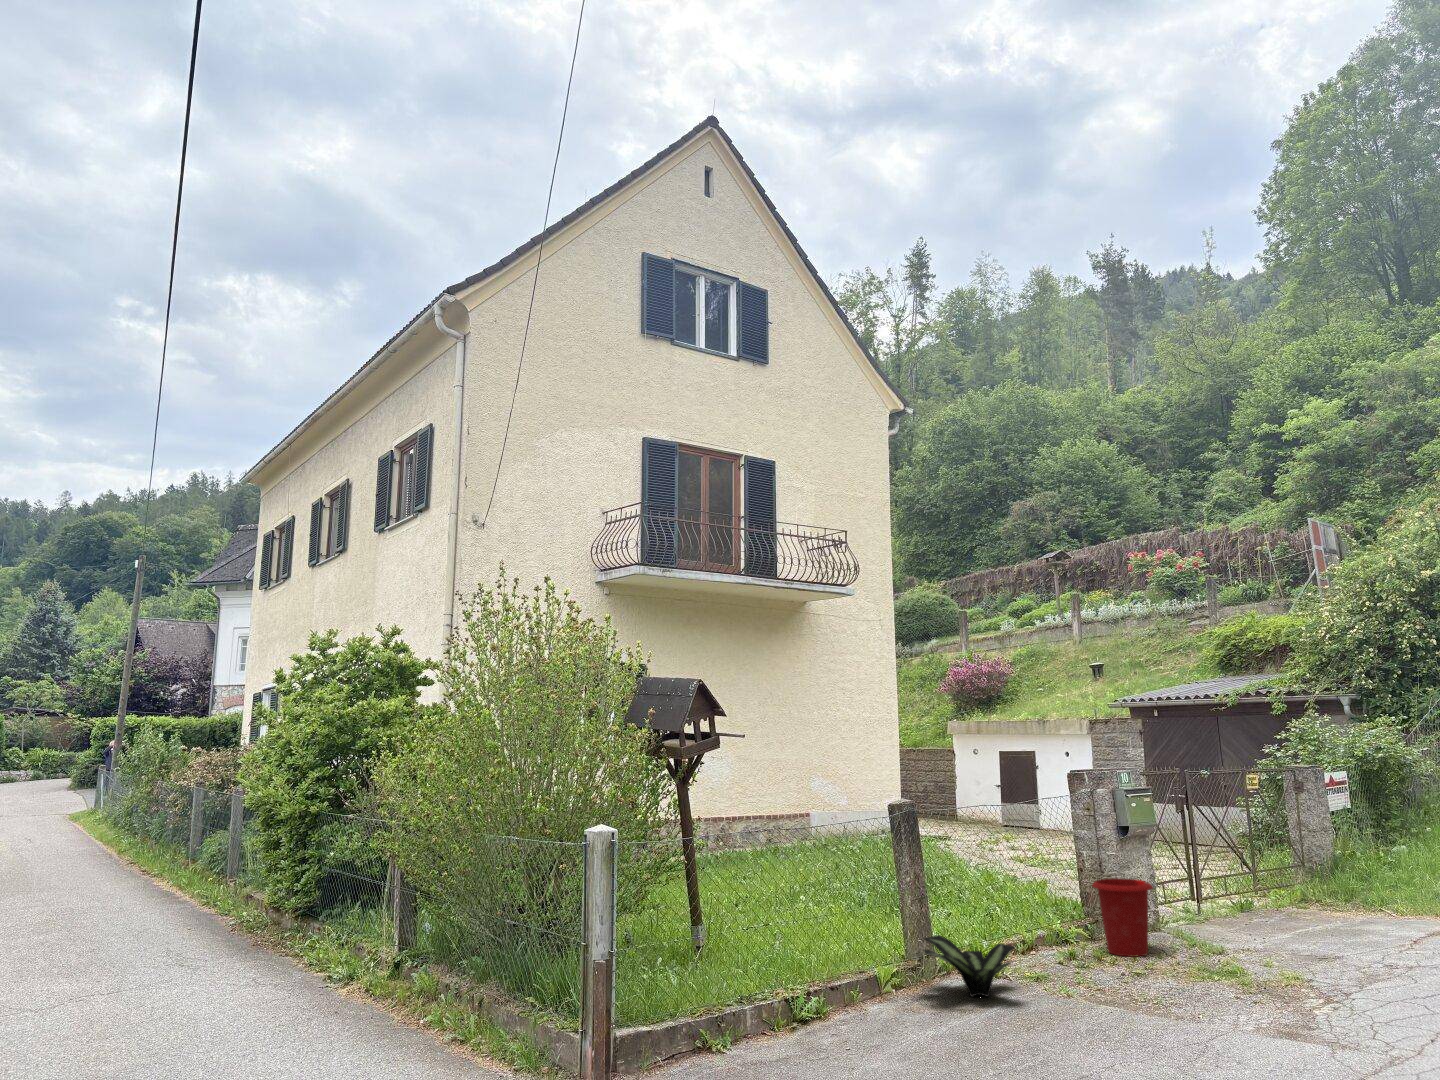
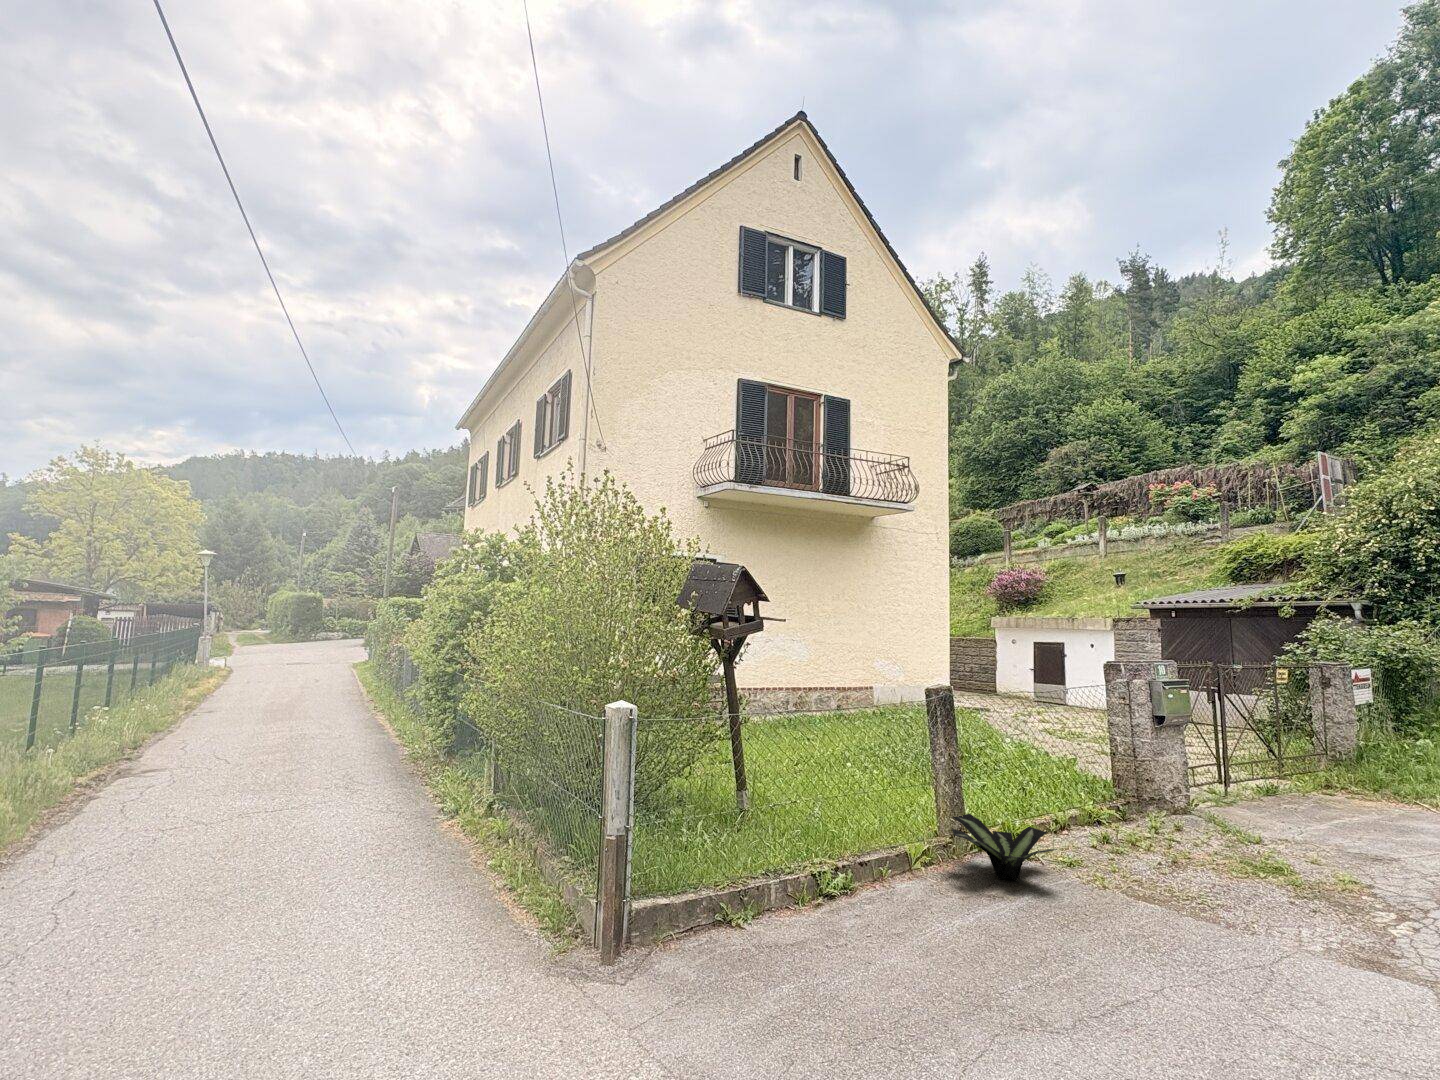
waste bin: present [1092,878,1153,957] -> none [1125,765,1190,843]

